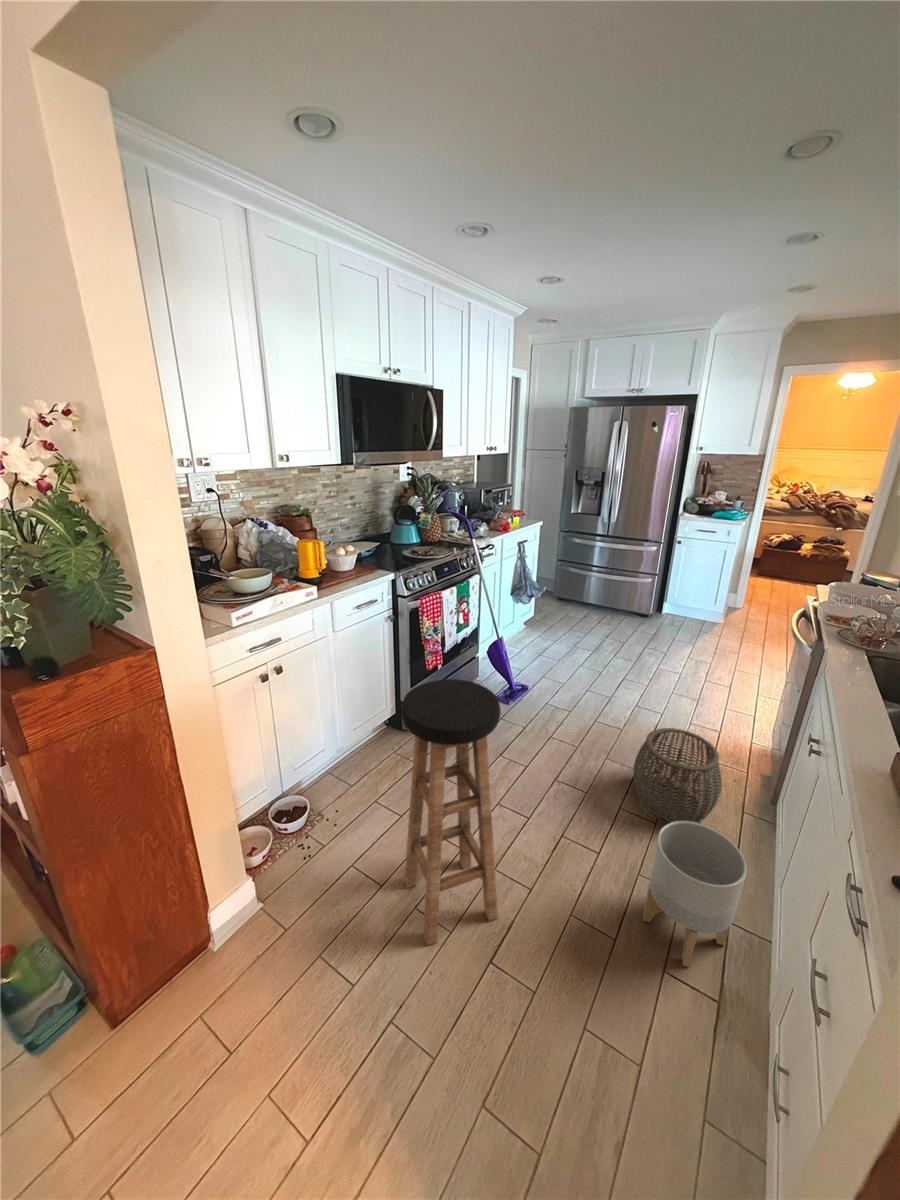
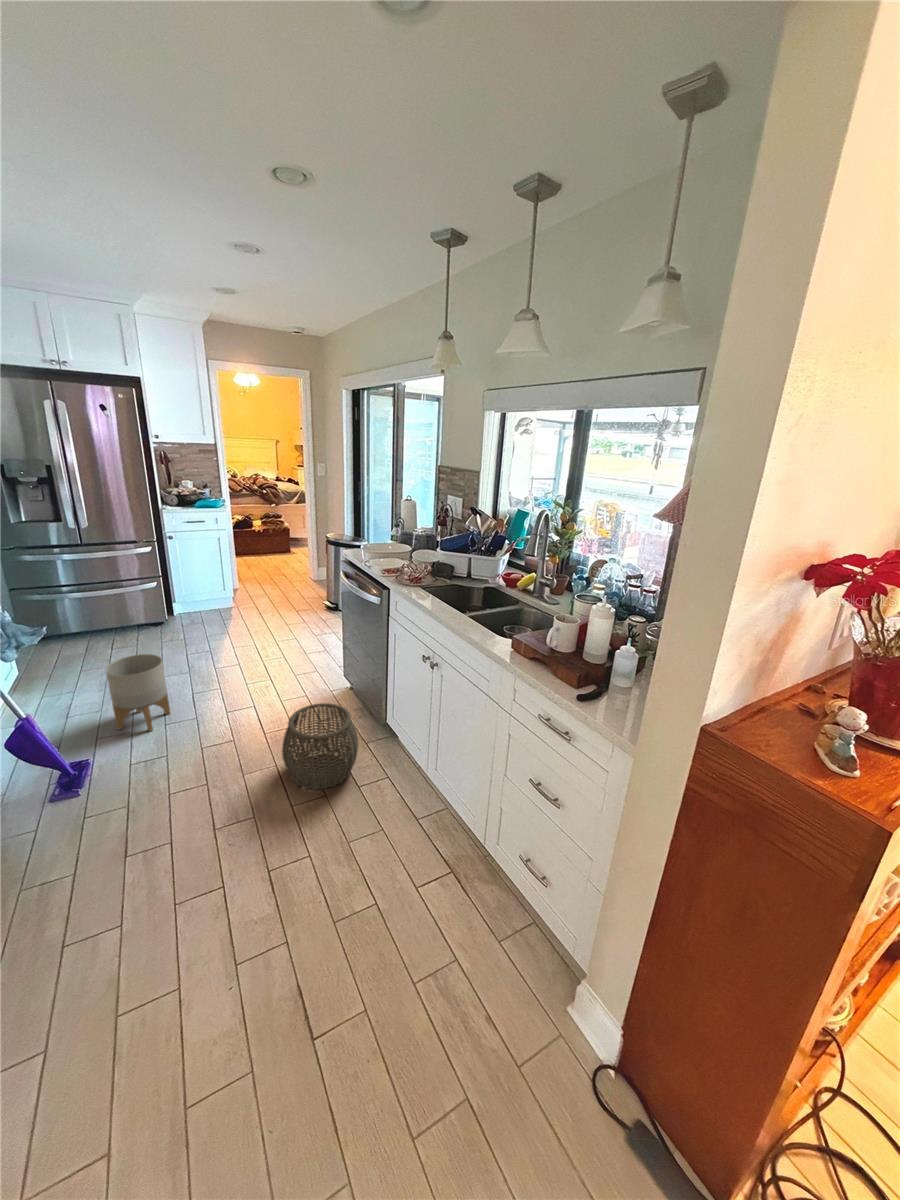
bar stool: present [401,679,501,945] -> none [92,766,283,1122]
planter: present [643,821,747,967] -> present [106,654,170,731]

